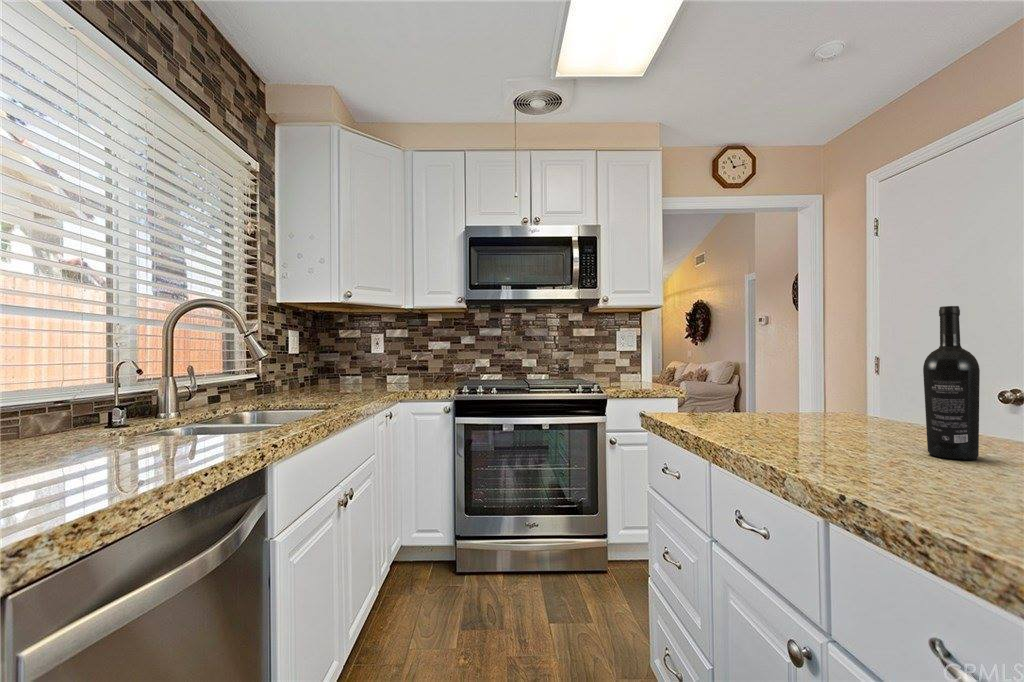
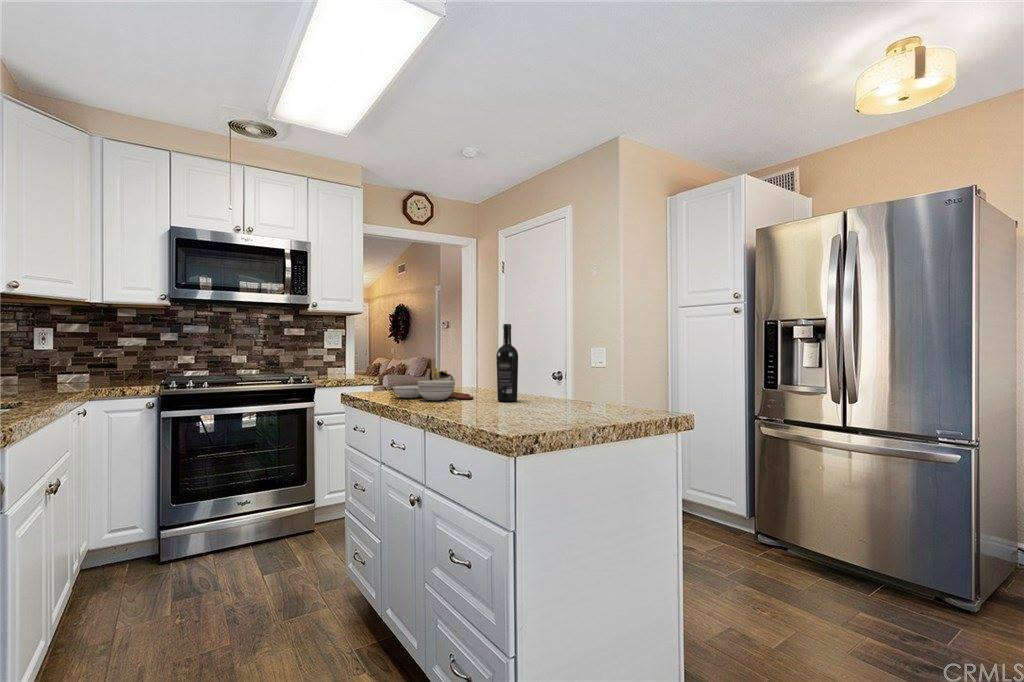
cutting board: none [712,382,865,443] -> present [393,367,474,400]

